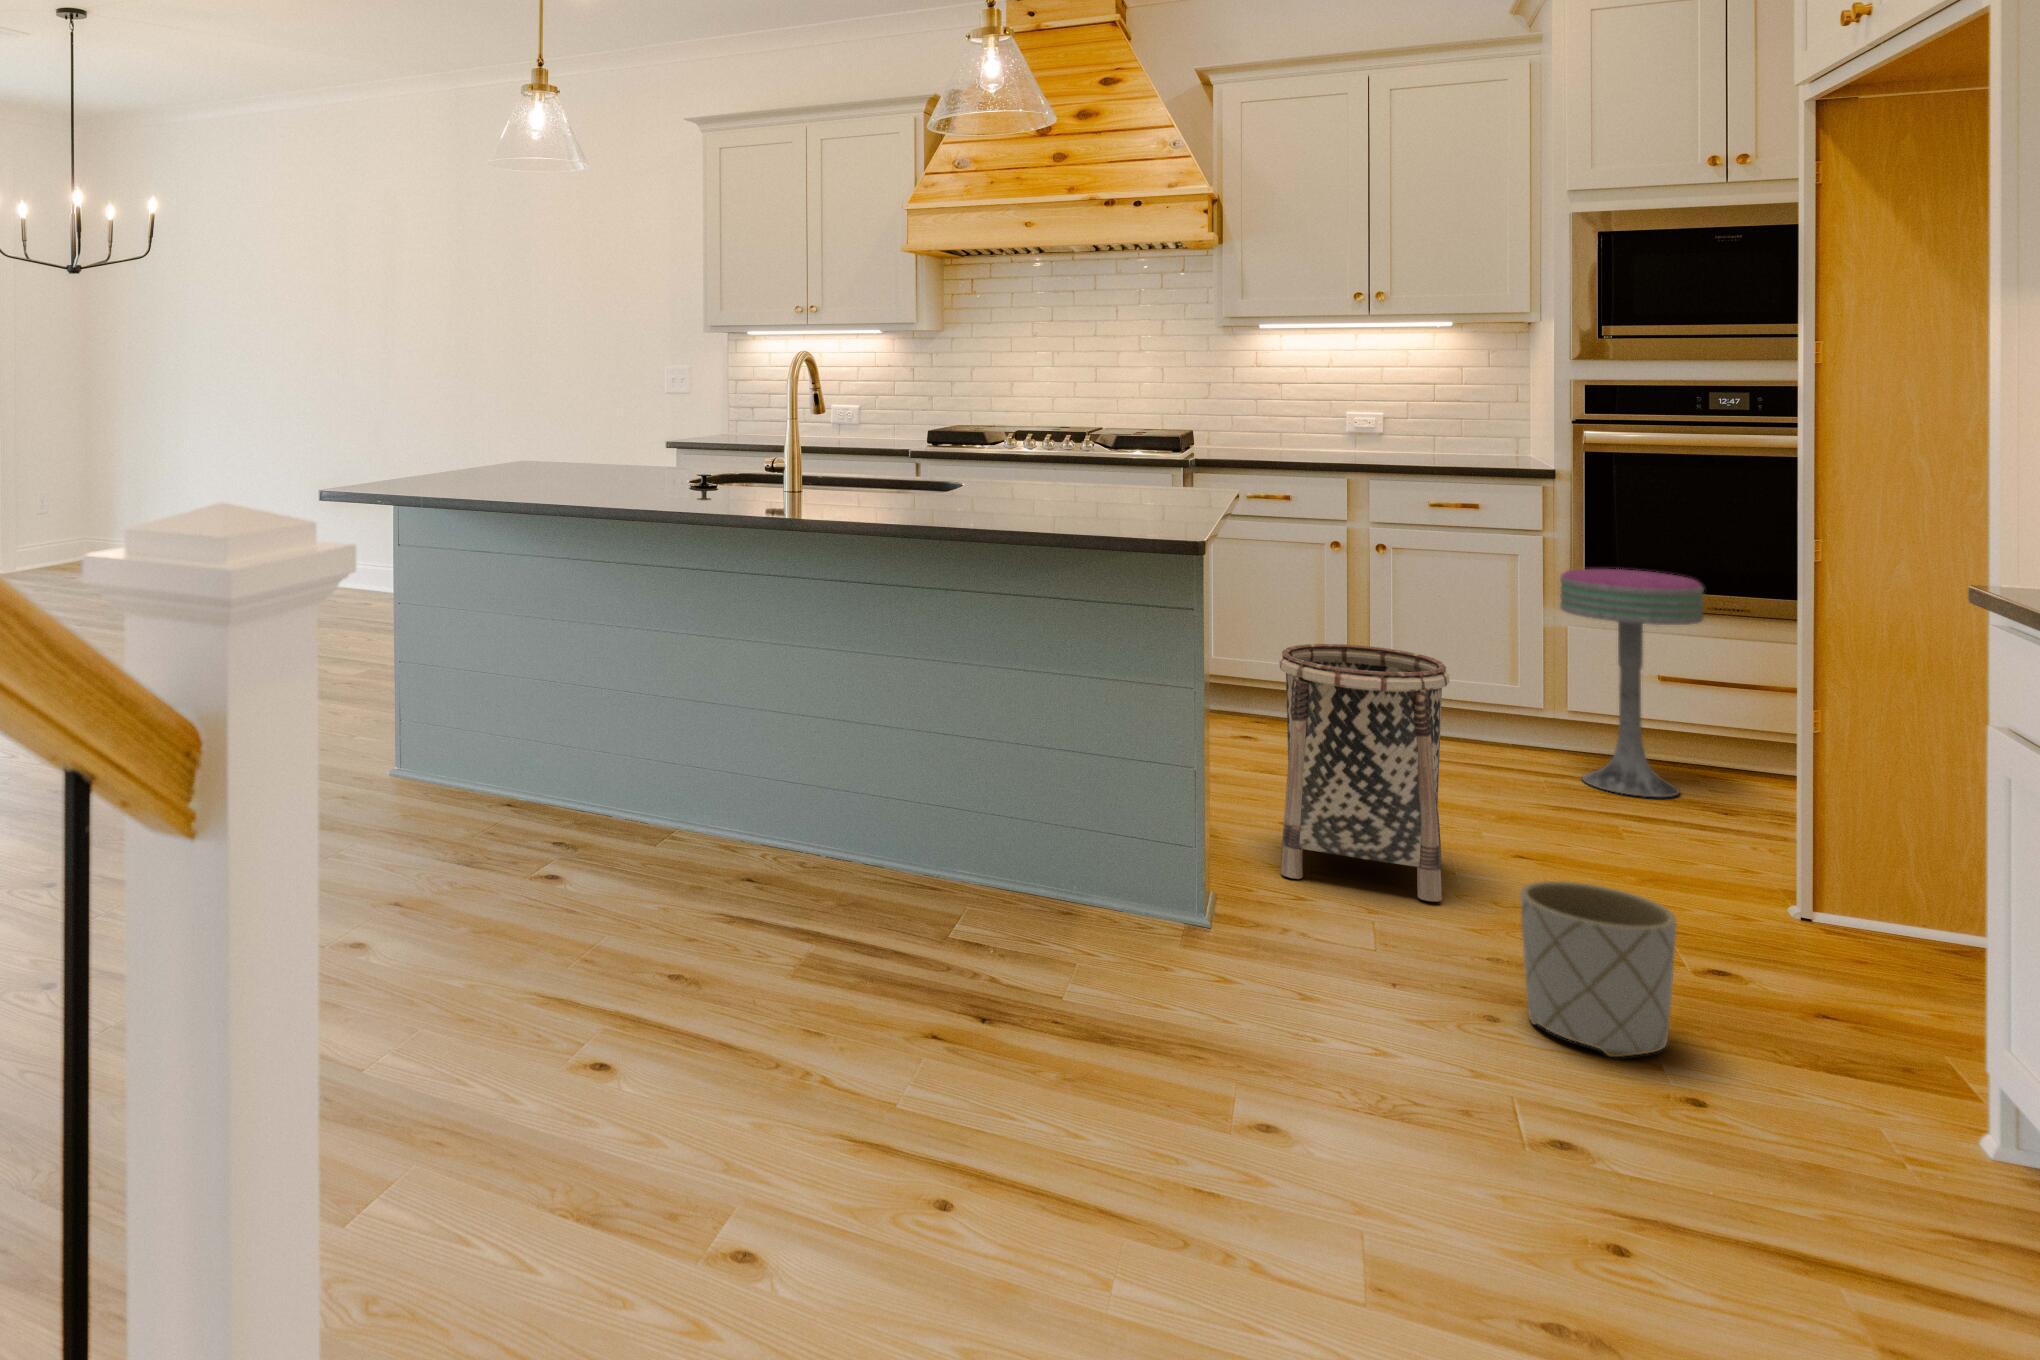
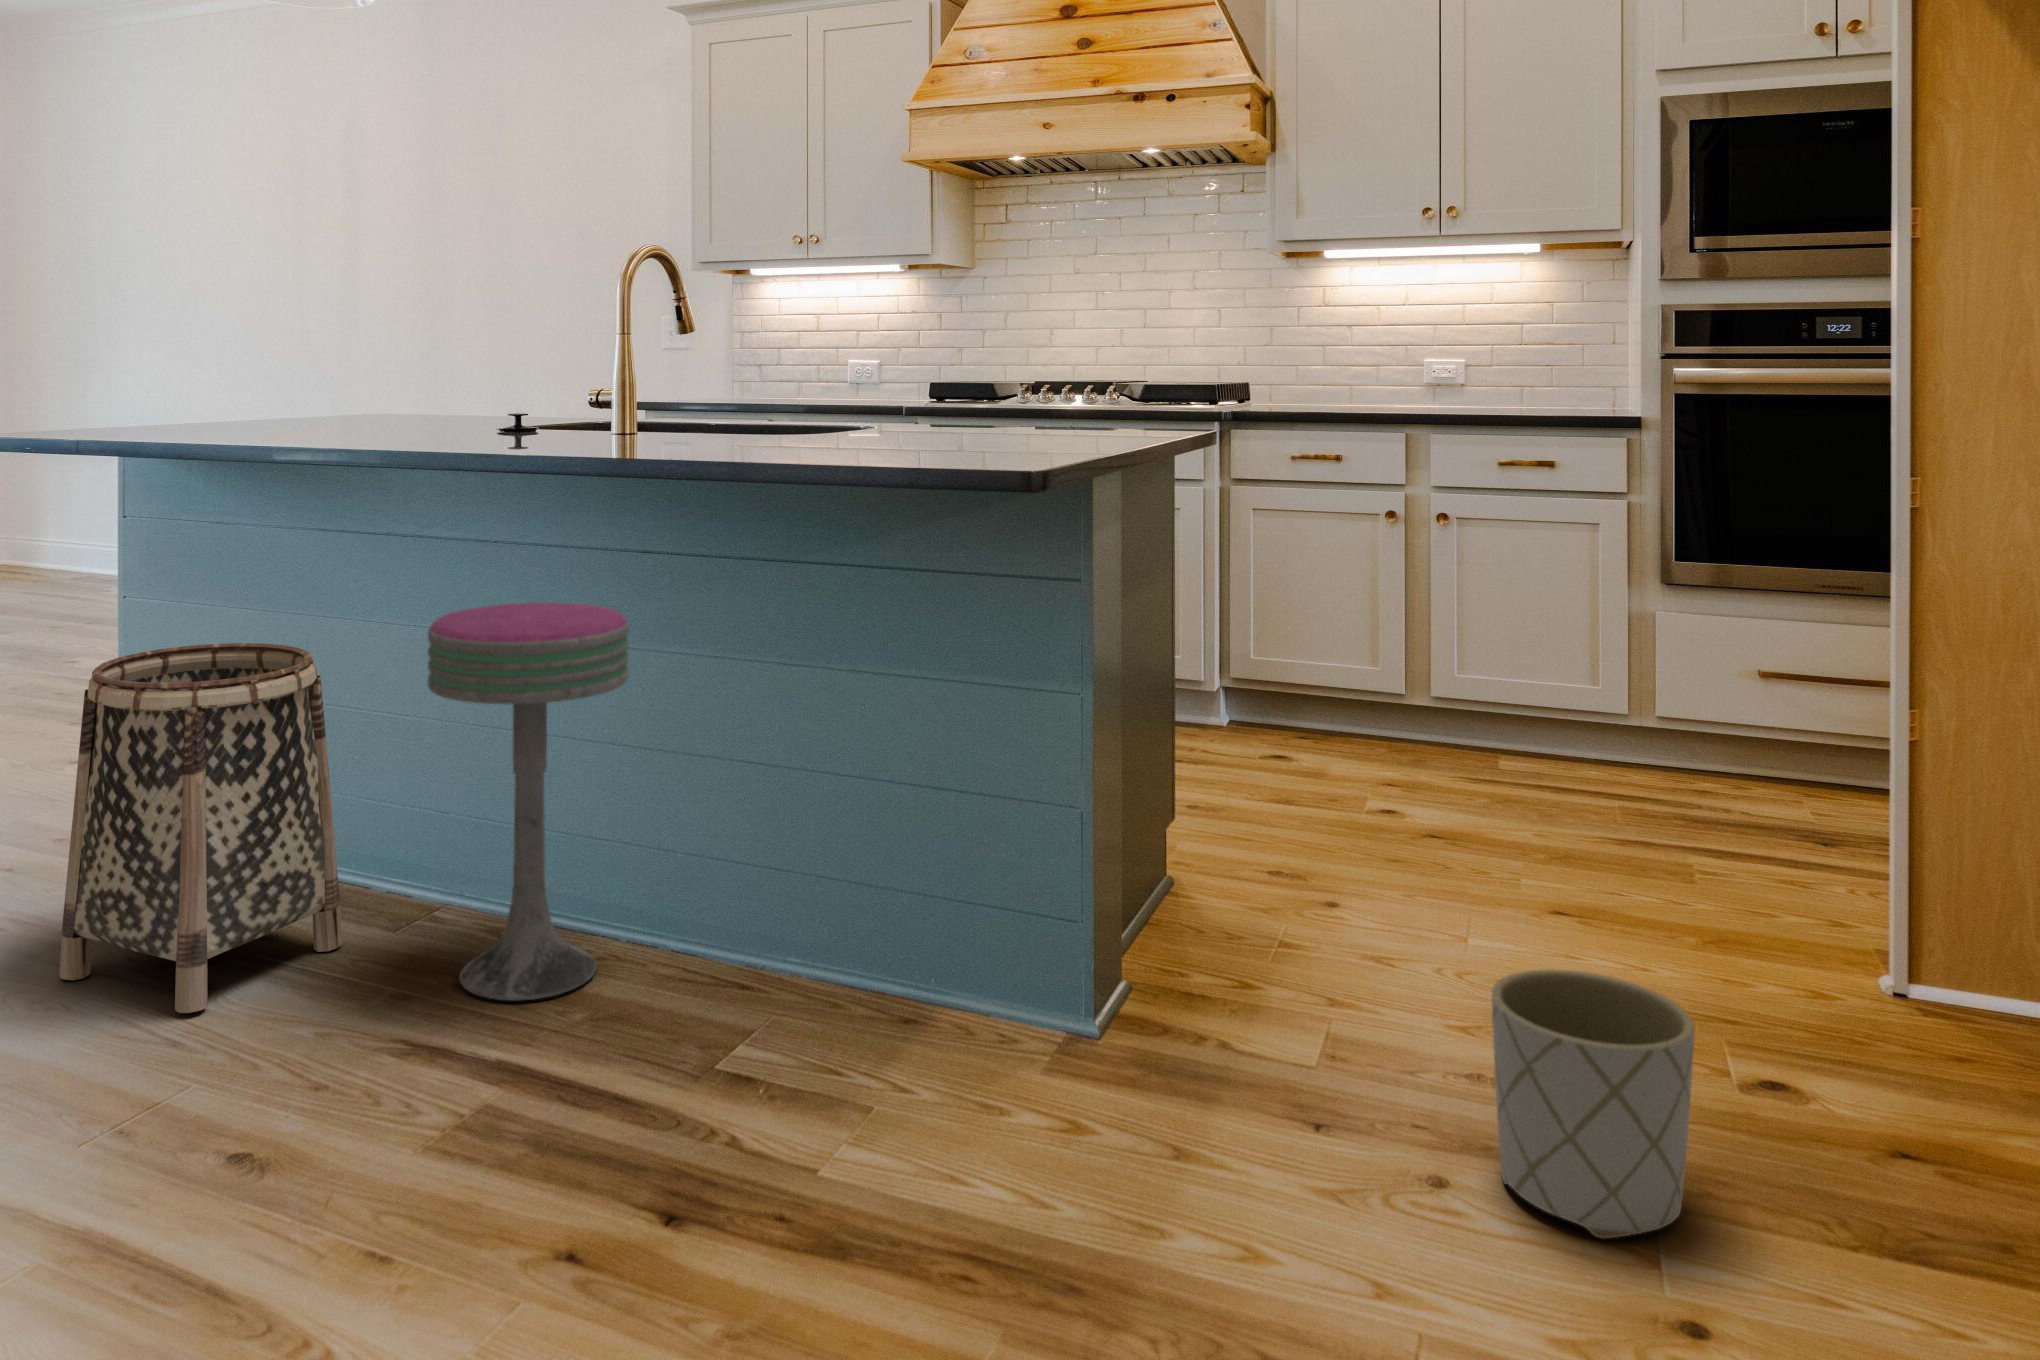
bar stool: present [1560,569,1704,797] -> present [428,602,629,1001]
basket: present [1279,644,1449,901] -> present [59,643,342,1013]

